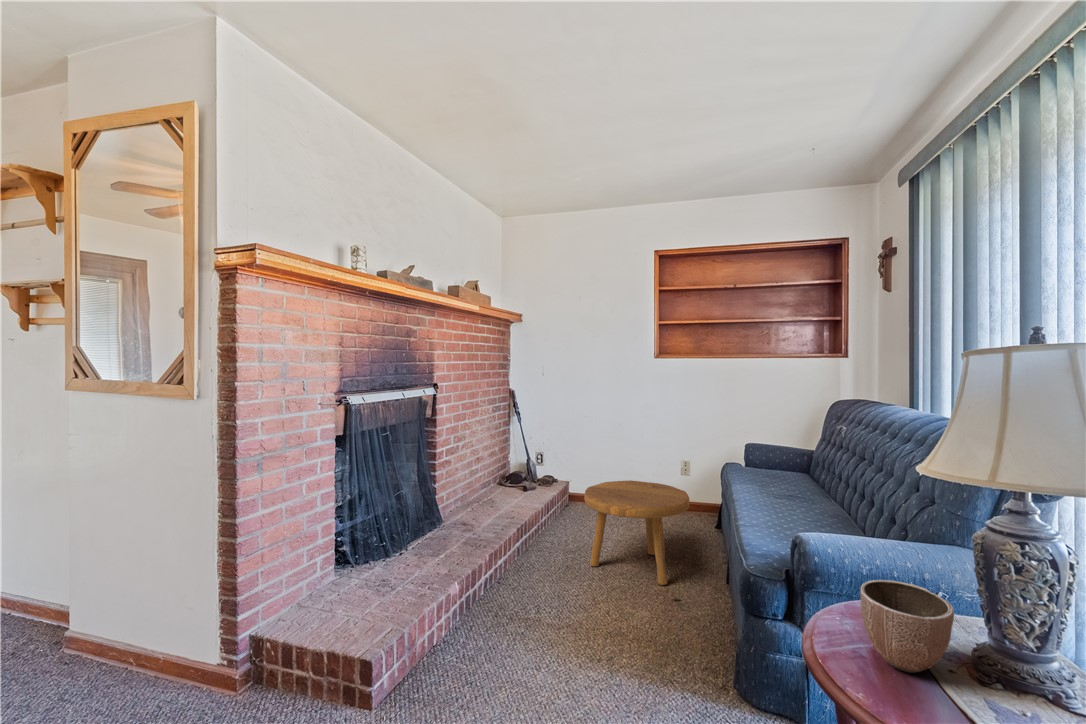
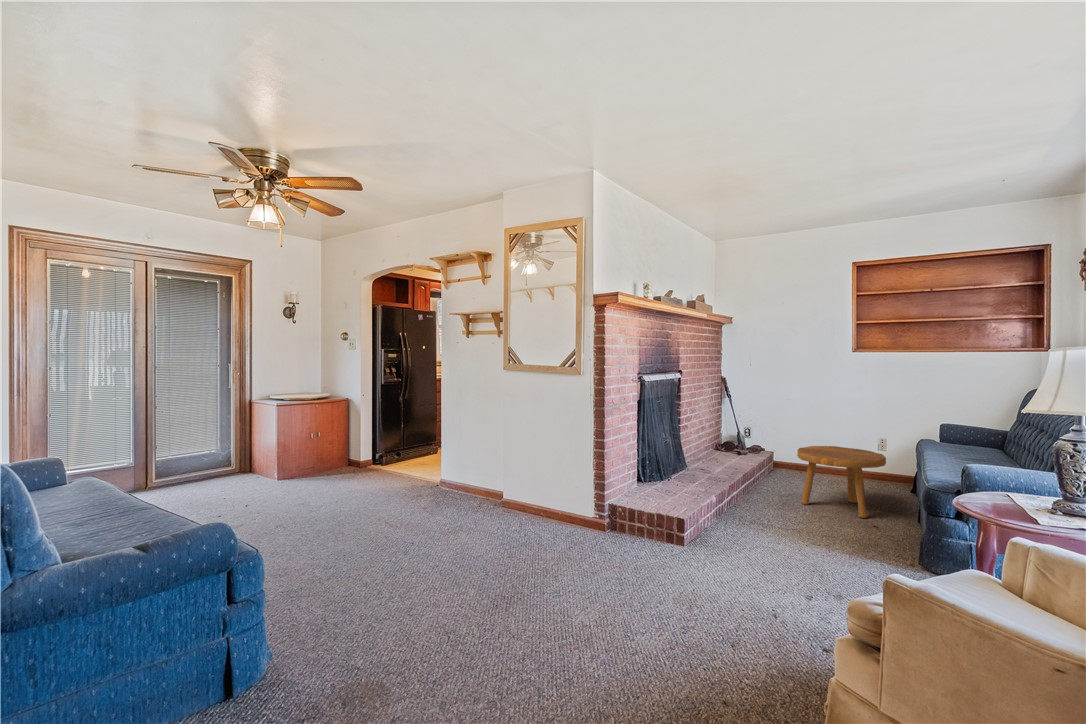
decorative bowl: present [861,580,954,673] -> none [986,469,1037,510]

